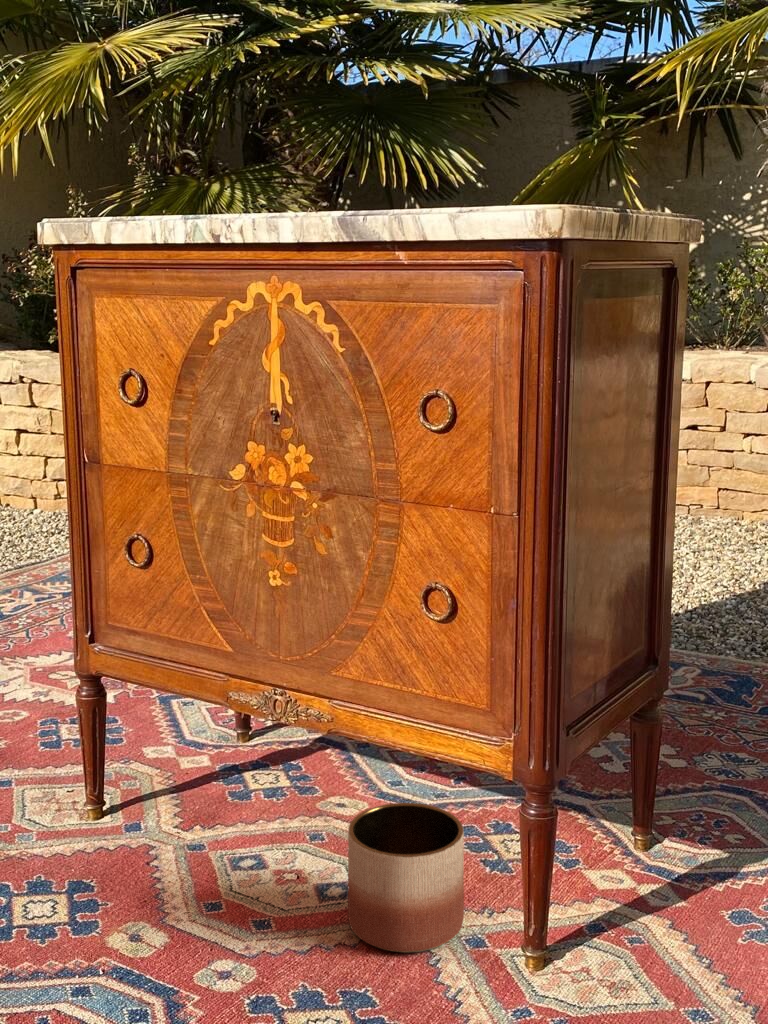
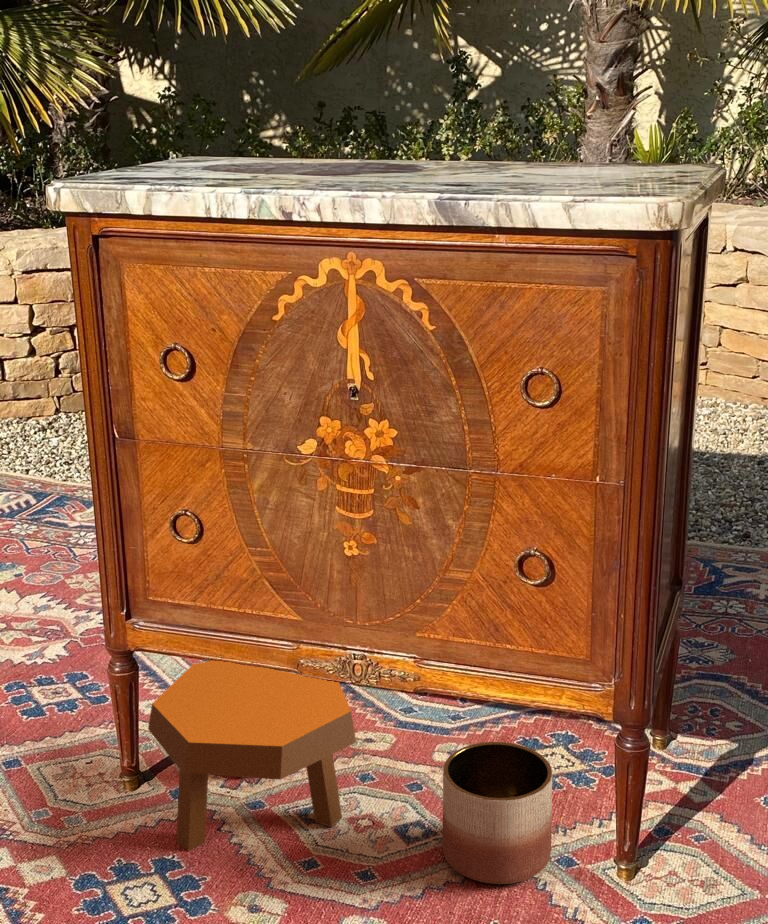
footstool: none [97,697,298,877] -> present [148,660,356,851]

